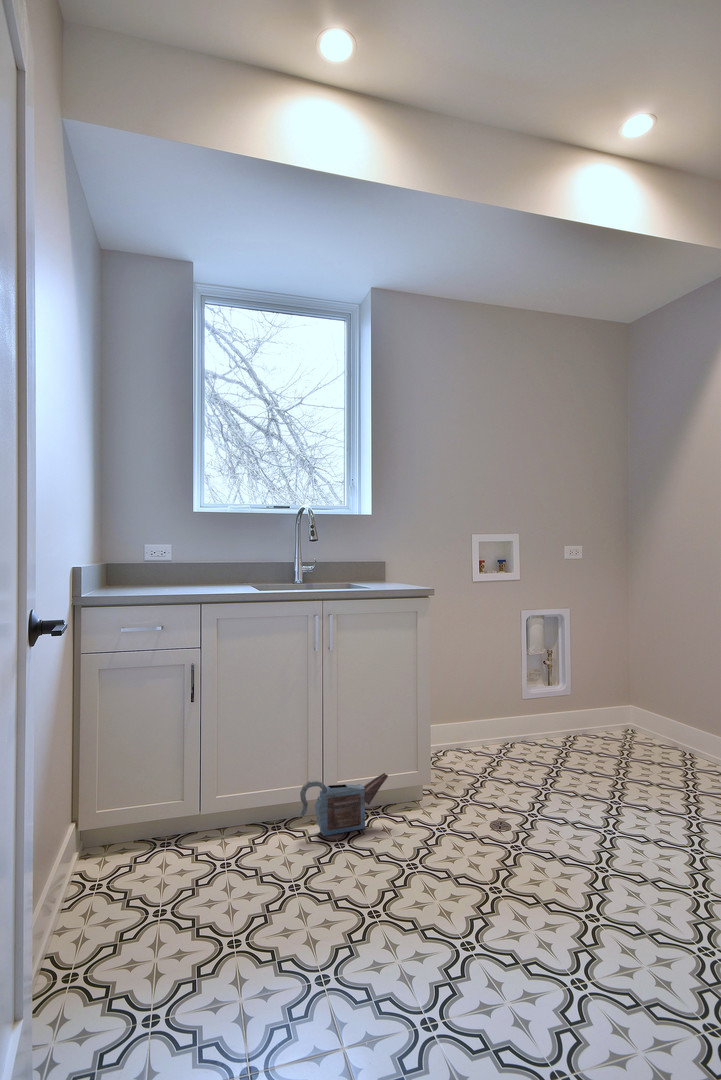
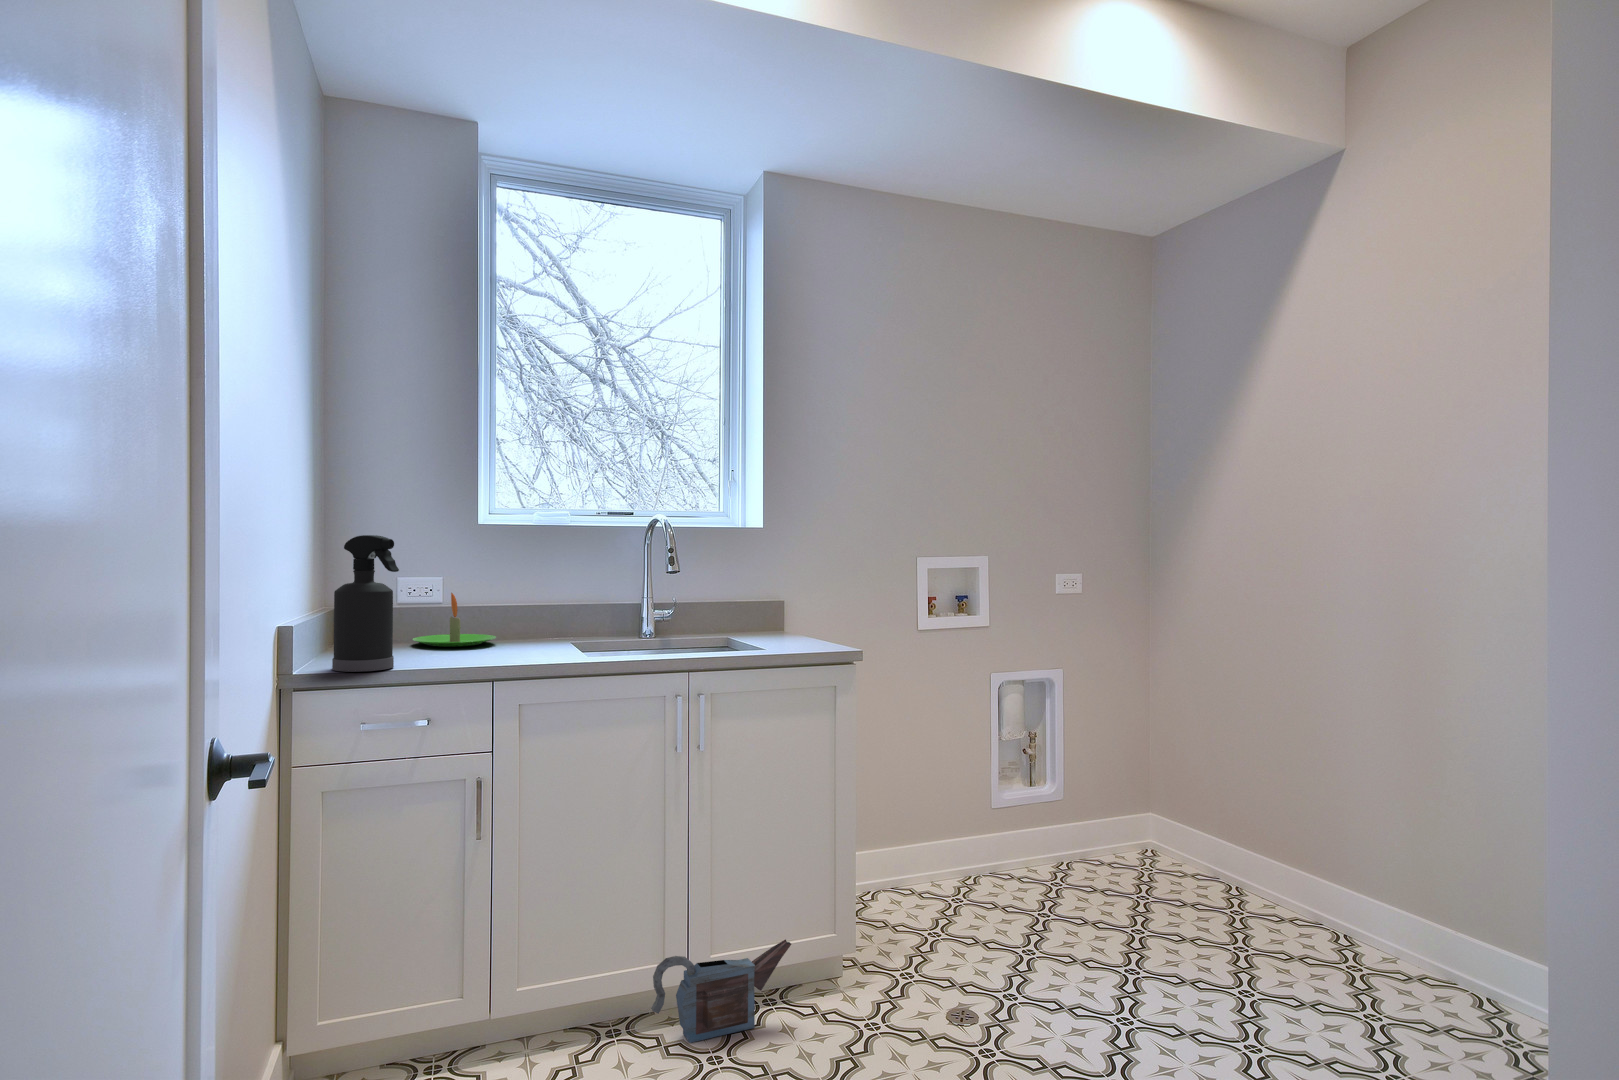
spray bottle: none [104,515,143,597] -> present [332,535,399,672]
candle: none [155,556,206,588] -> present [412,593,496,647]

